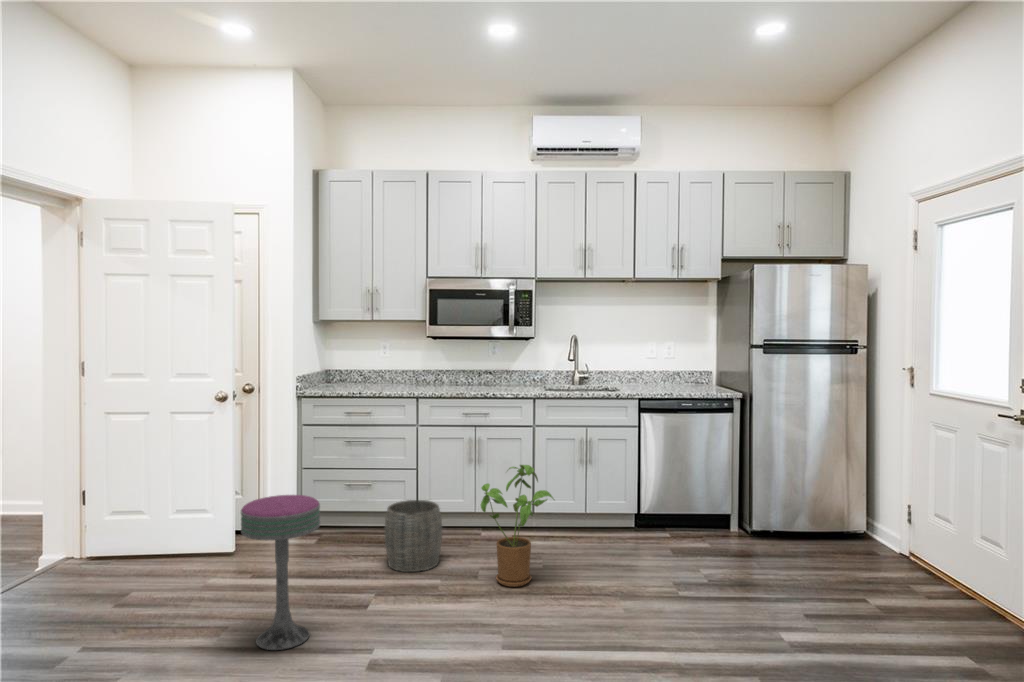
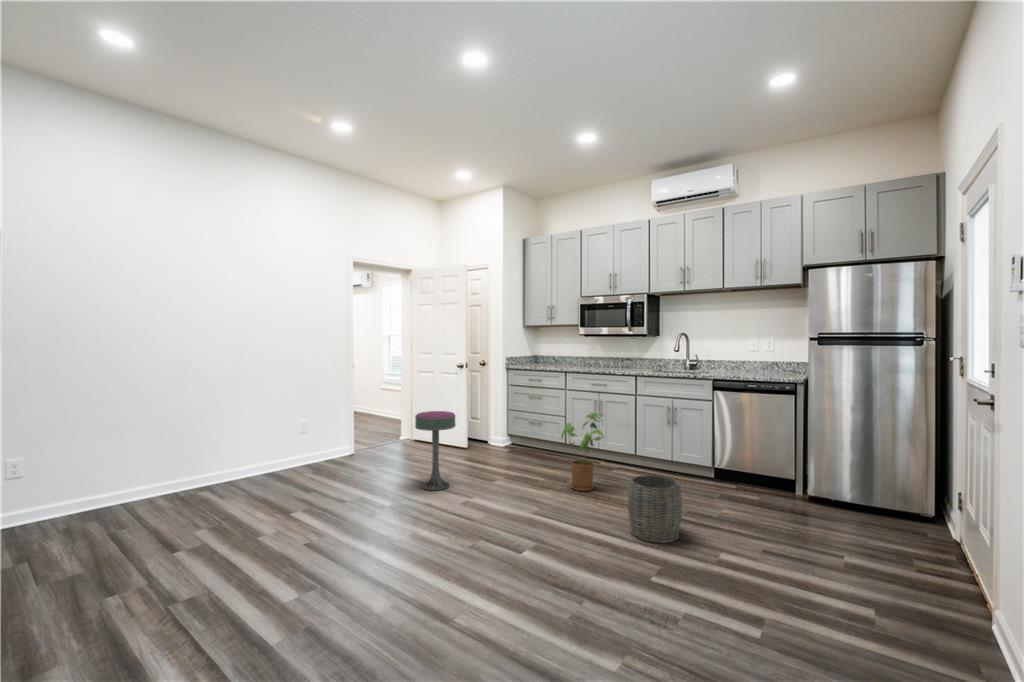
woven basket: present [385,500,442,572] -> present [628,475,682,543]

